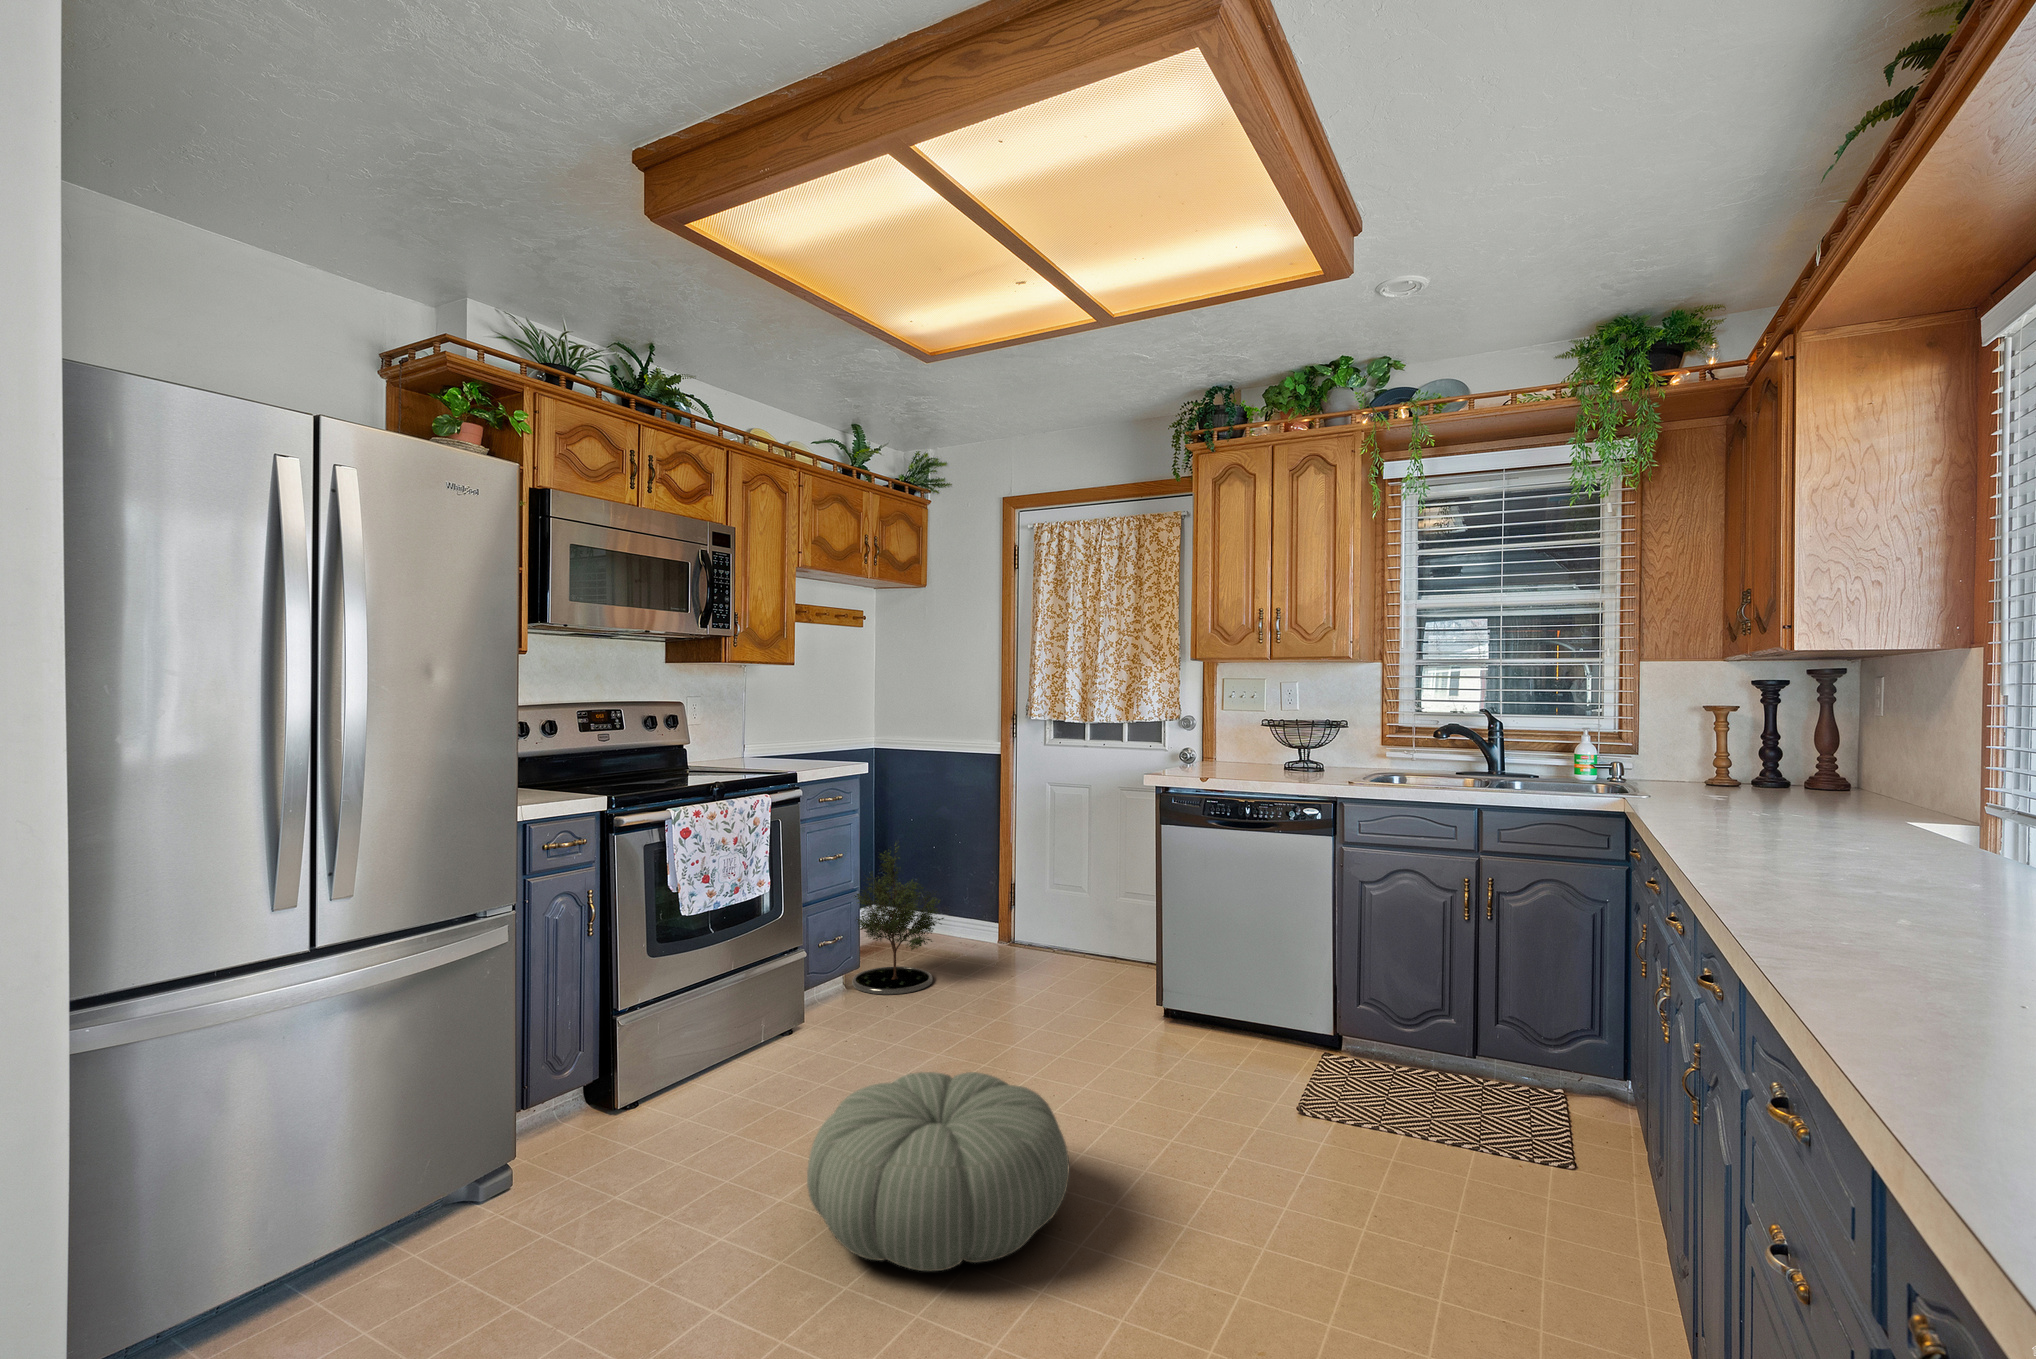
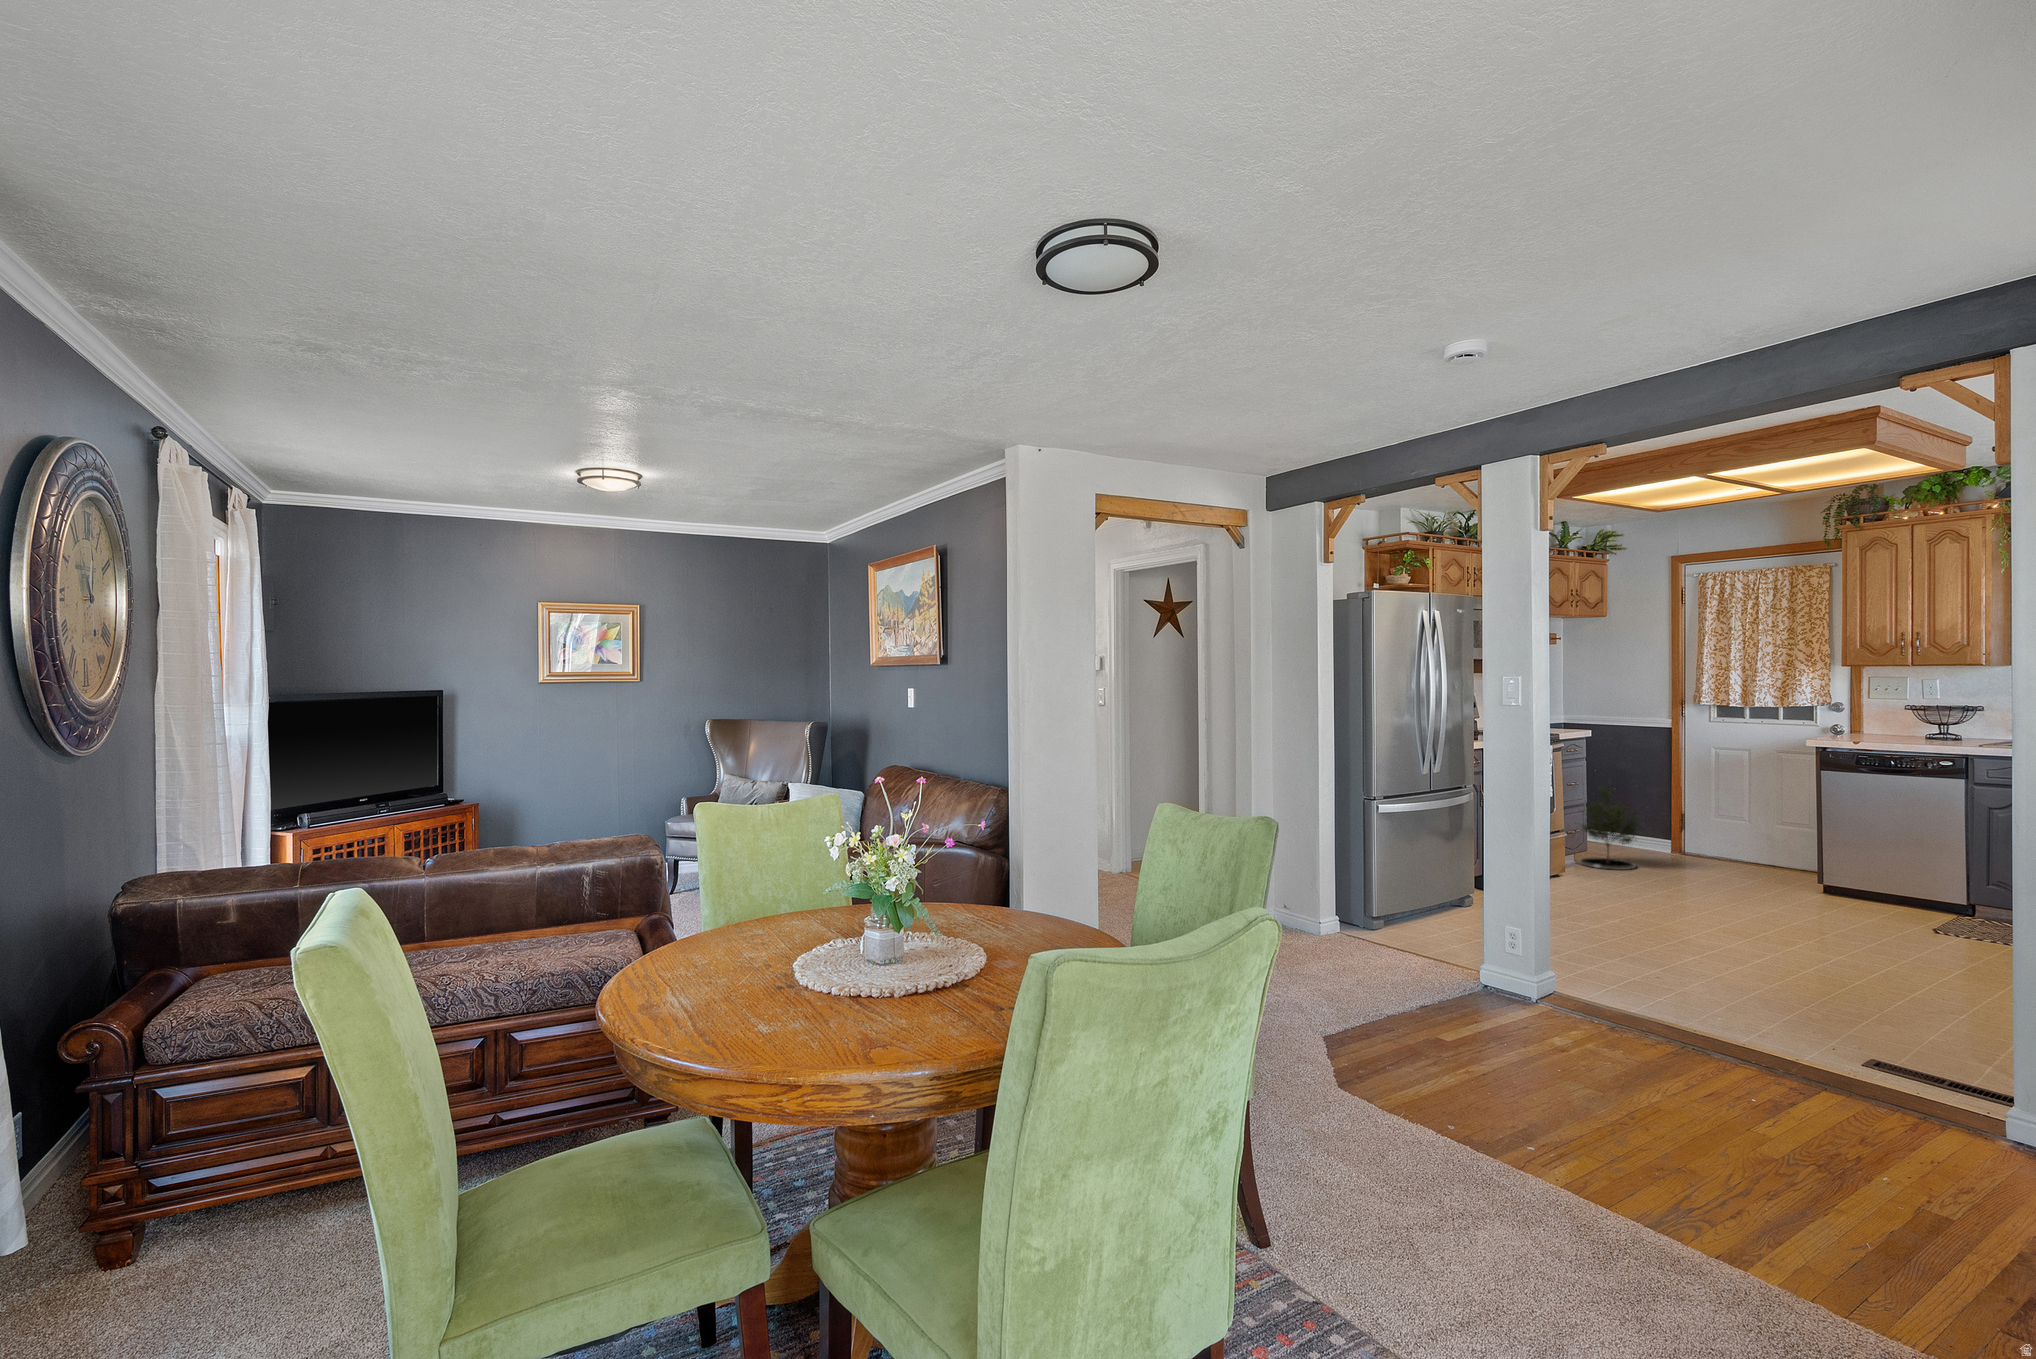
pouf: present [807,1072,1070,1271] -> none [1637,876,1786,947]

